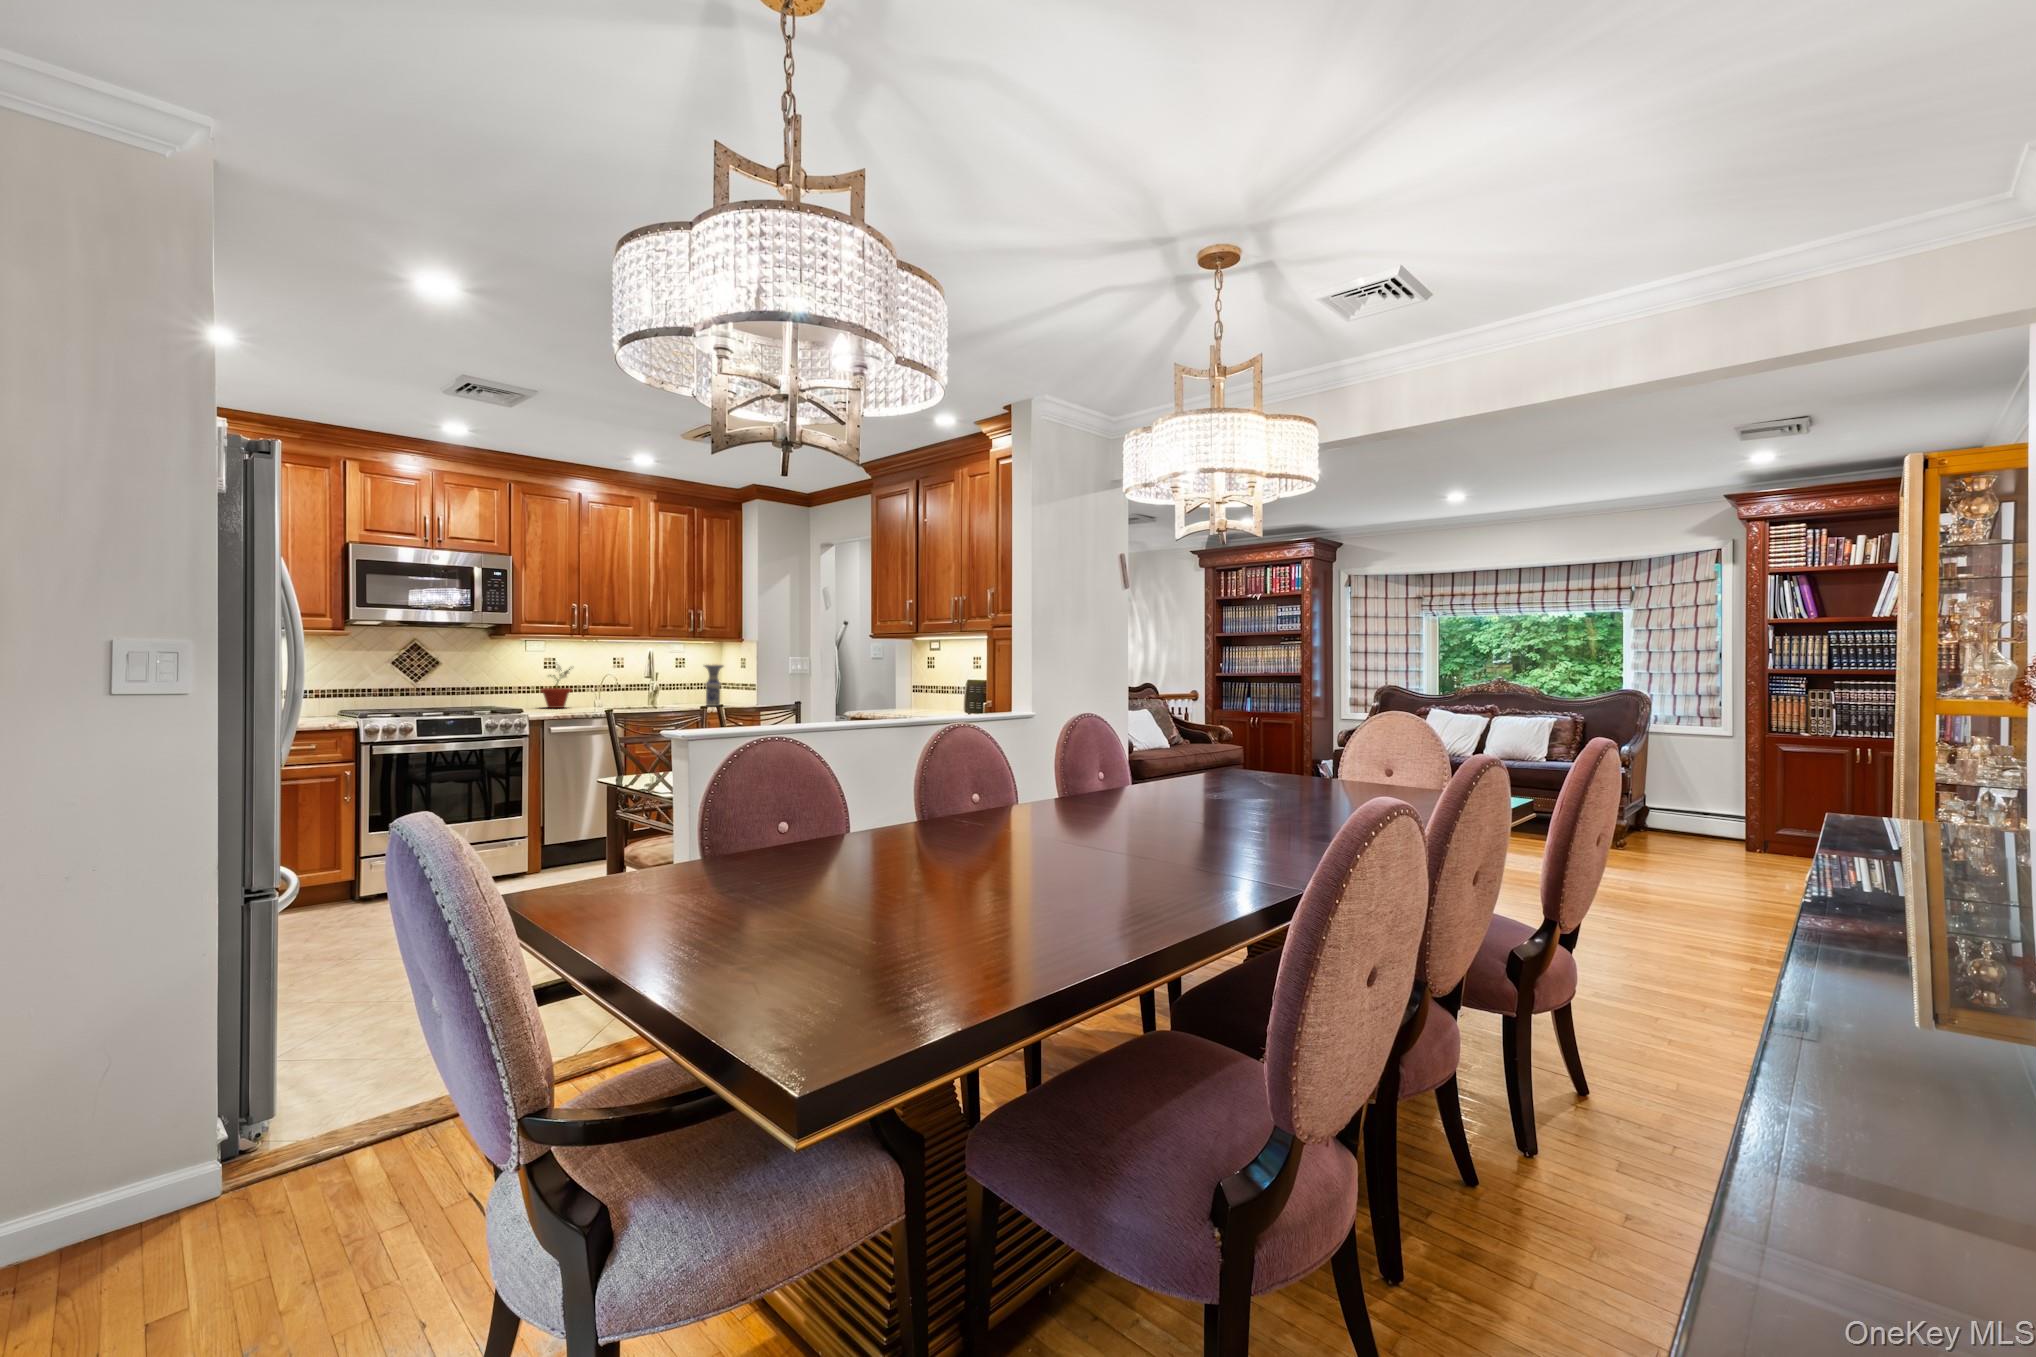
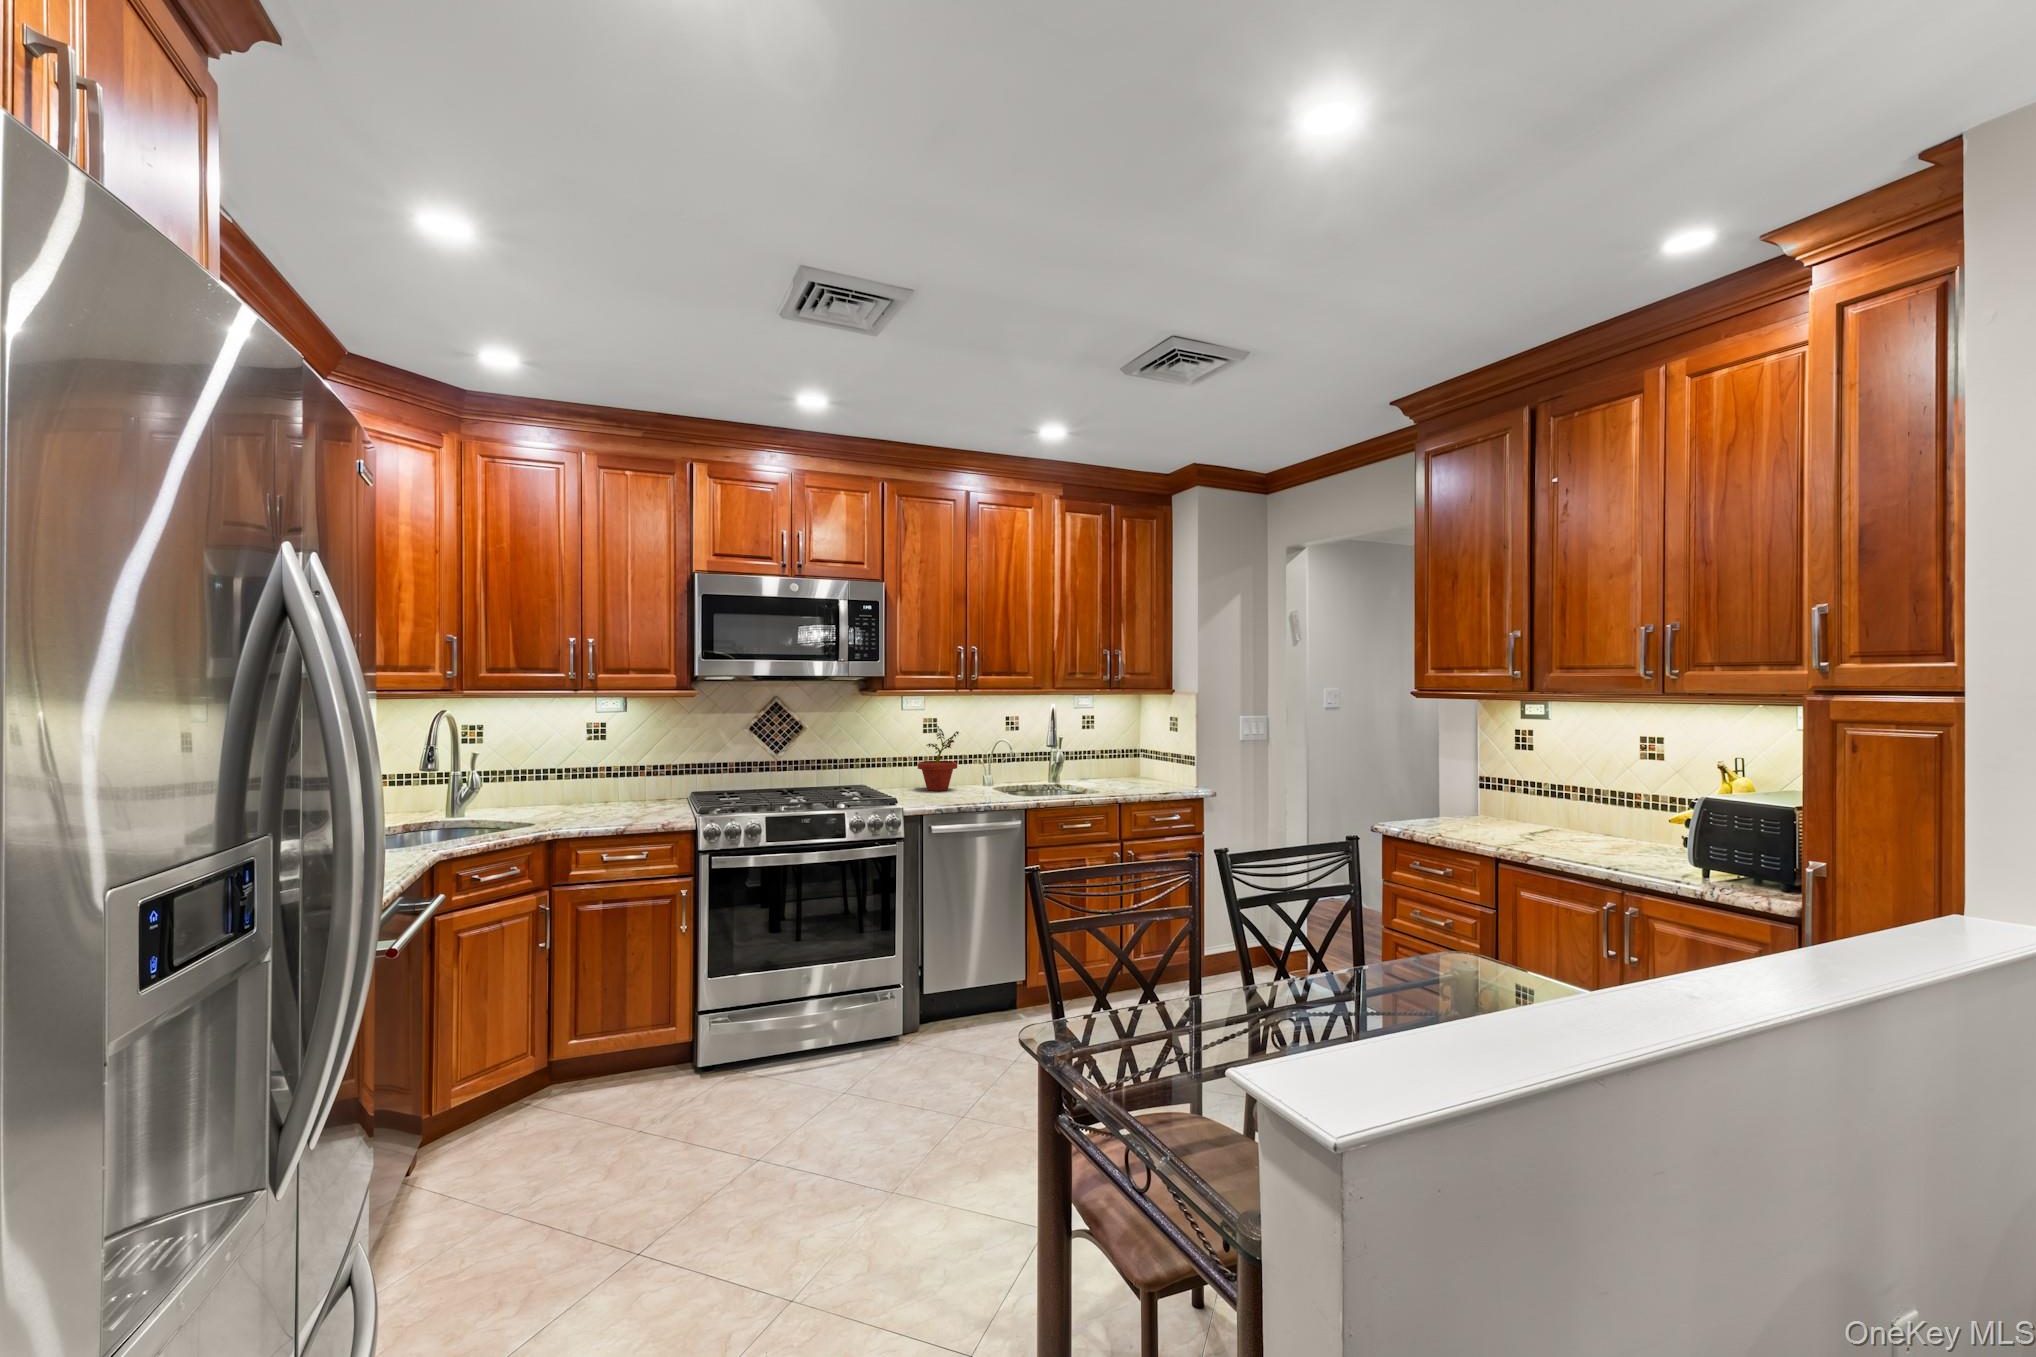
vase: present [704,664,723,706] -> none [1127,727,1155,790]

